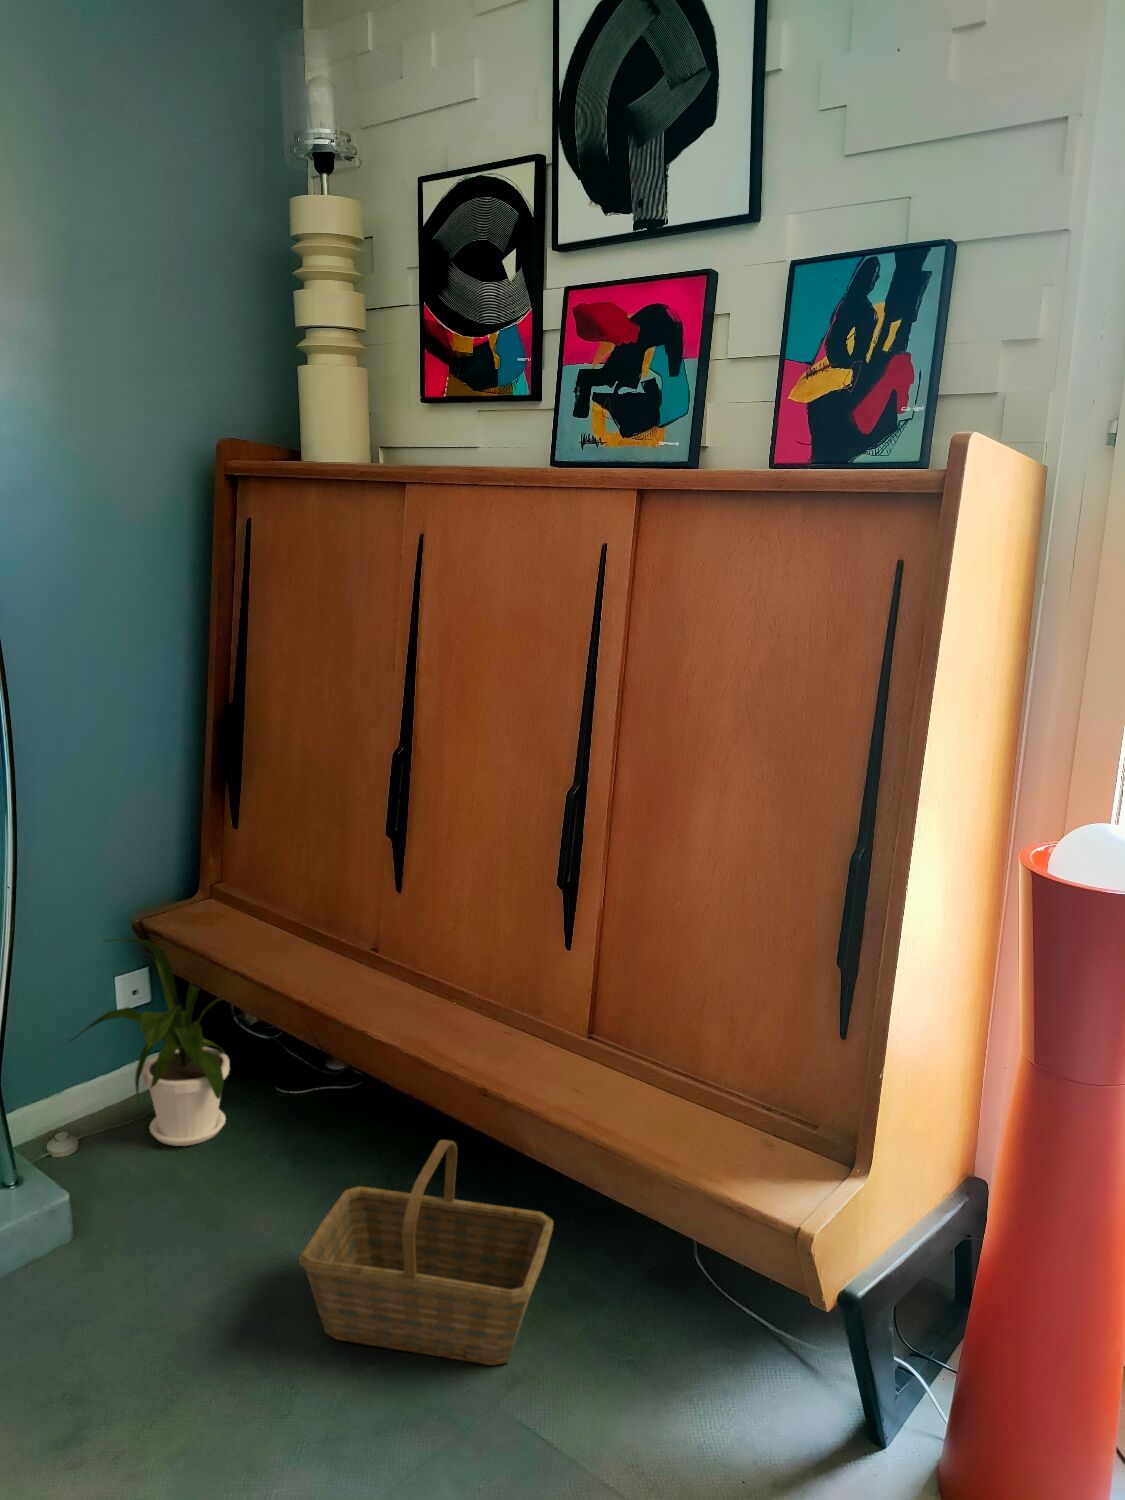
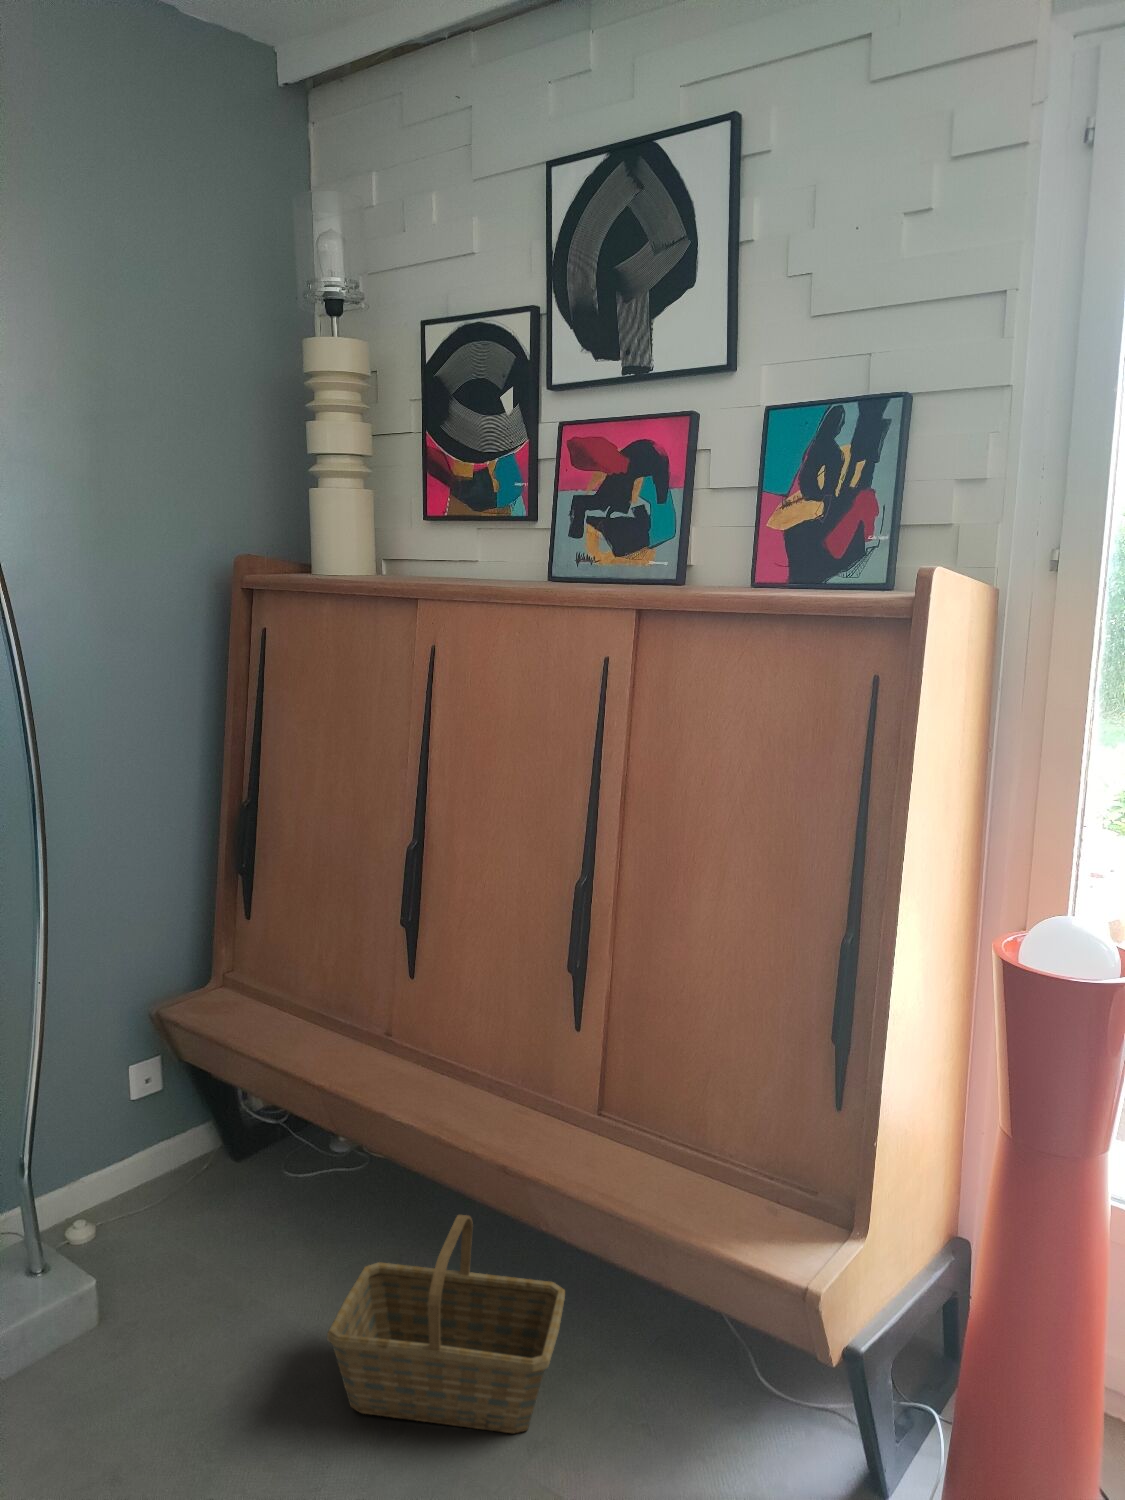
house plant: present [71,938,230,1146] -> none [86,1020,282,1228]

